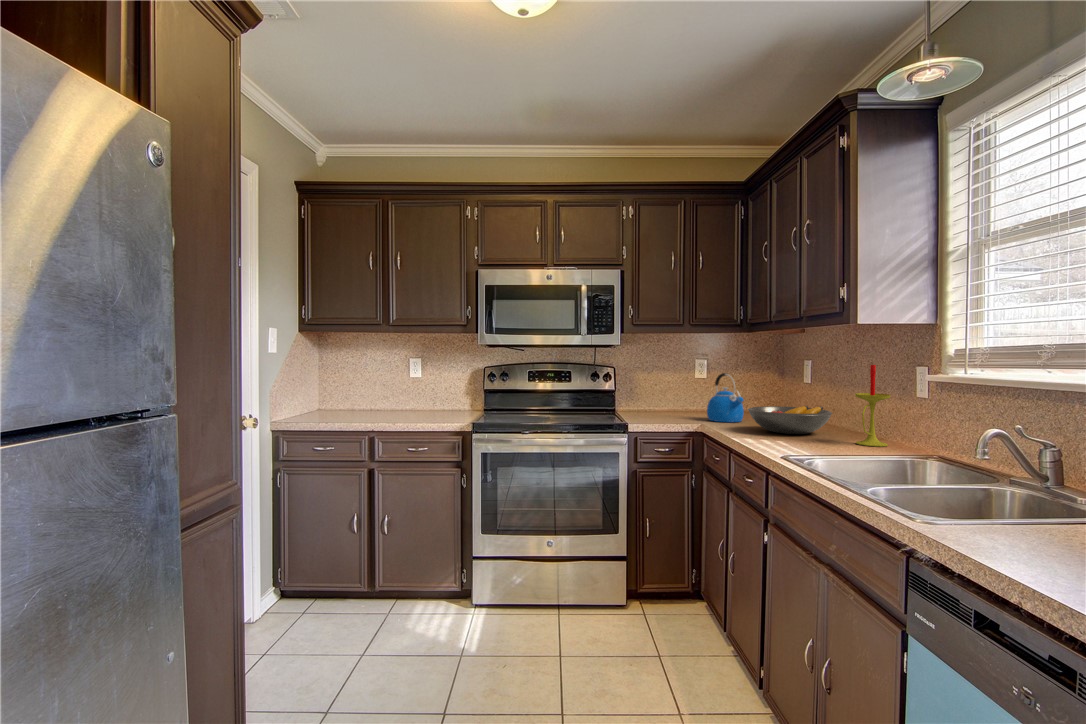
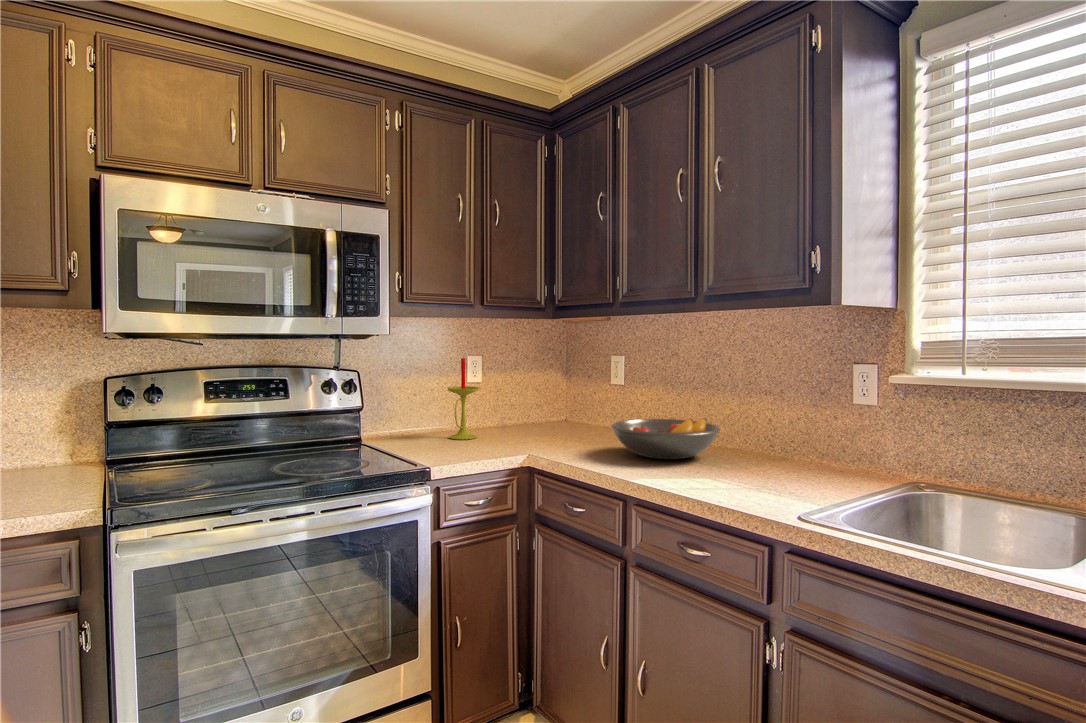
candle: present [855,365,891,446] -> present [448,358,479,440]
kettle: present [707,373,744,422] -> none [520,375,578,446]

